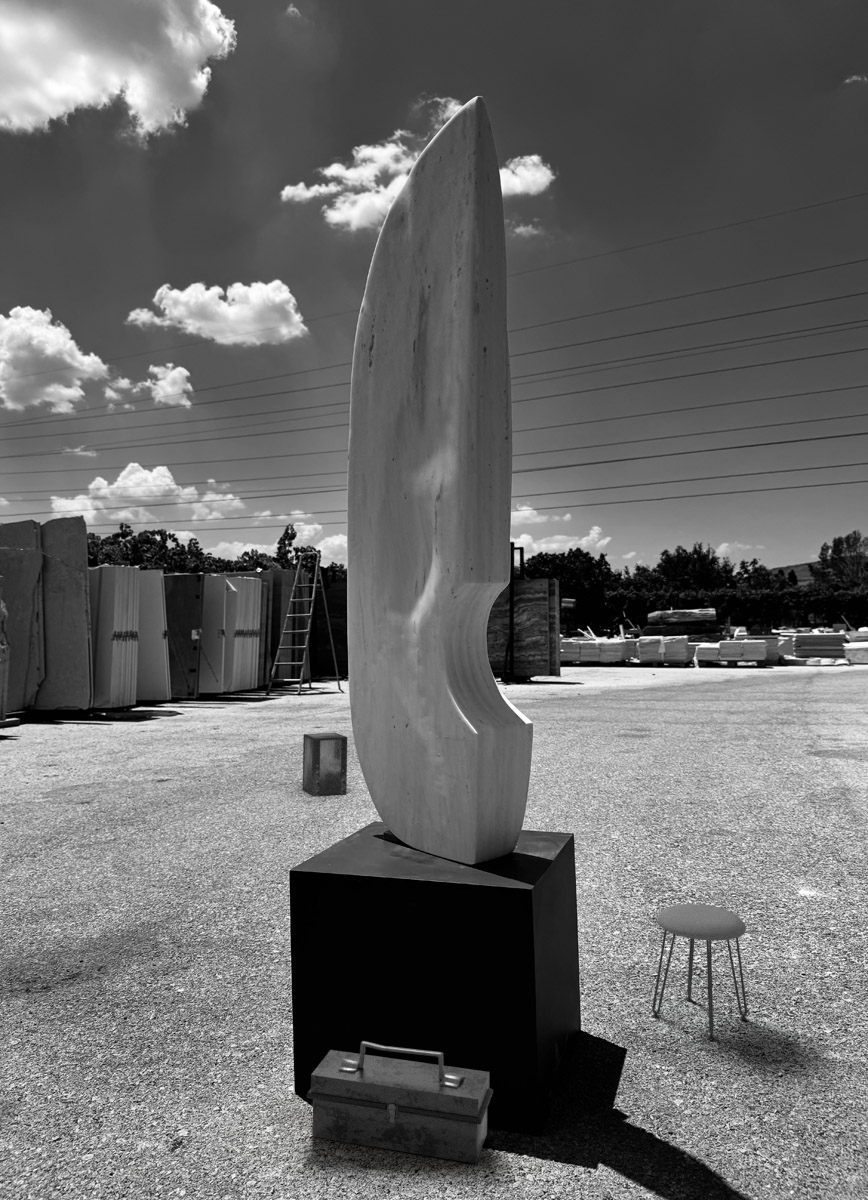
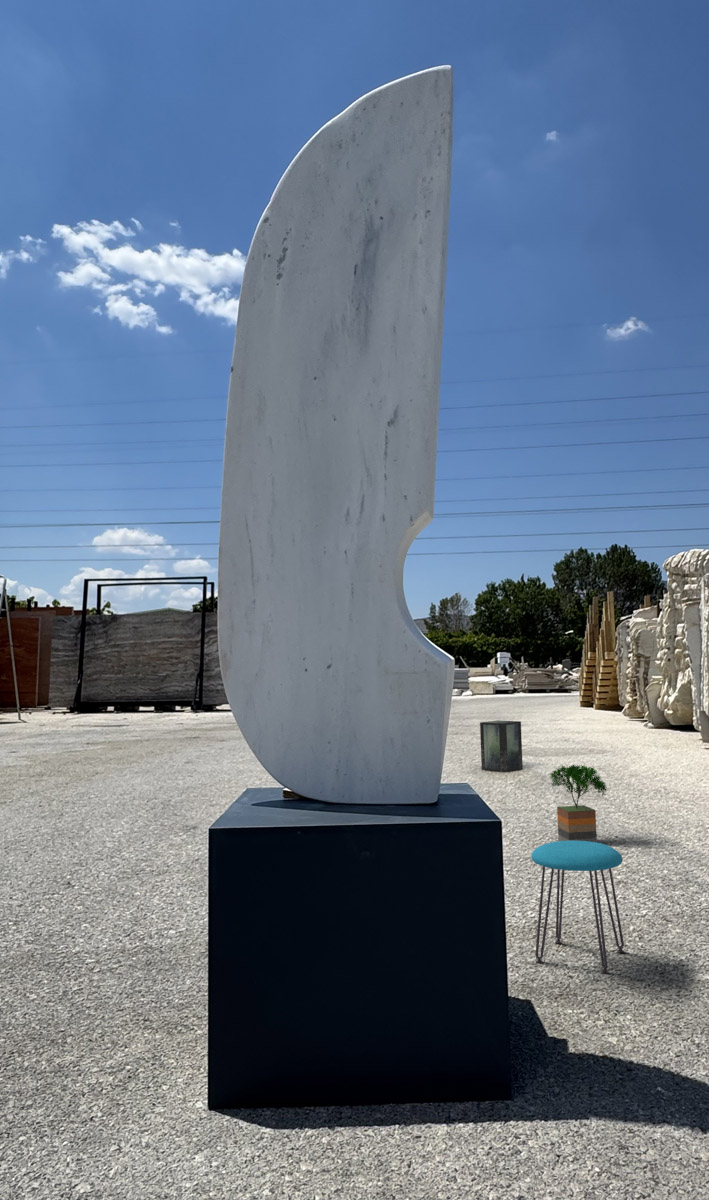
storage box: present [303,733,347,796] -> present [480,720,523,772]
potted tree: none [768,809,830,898] -> present [550,765,607,842]
toolbox: present [307,1041,493,1163] -> none [248,1016,475,1154]

